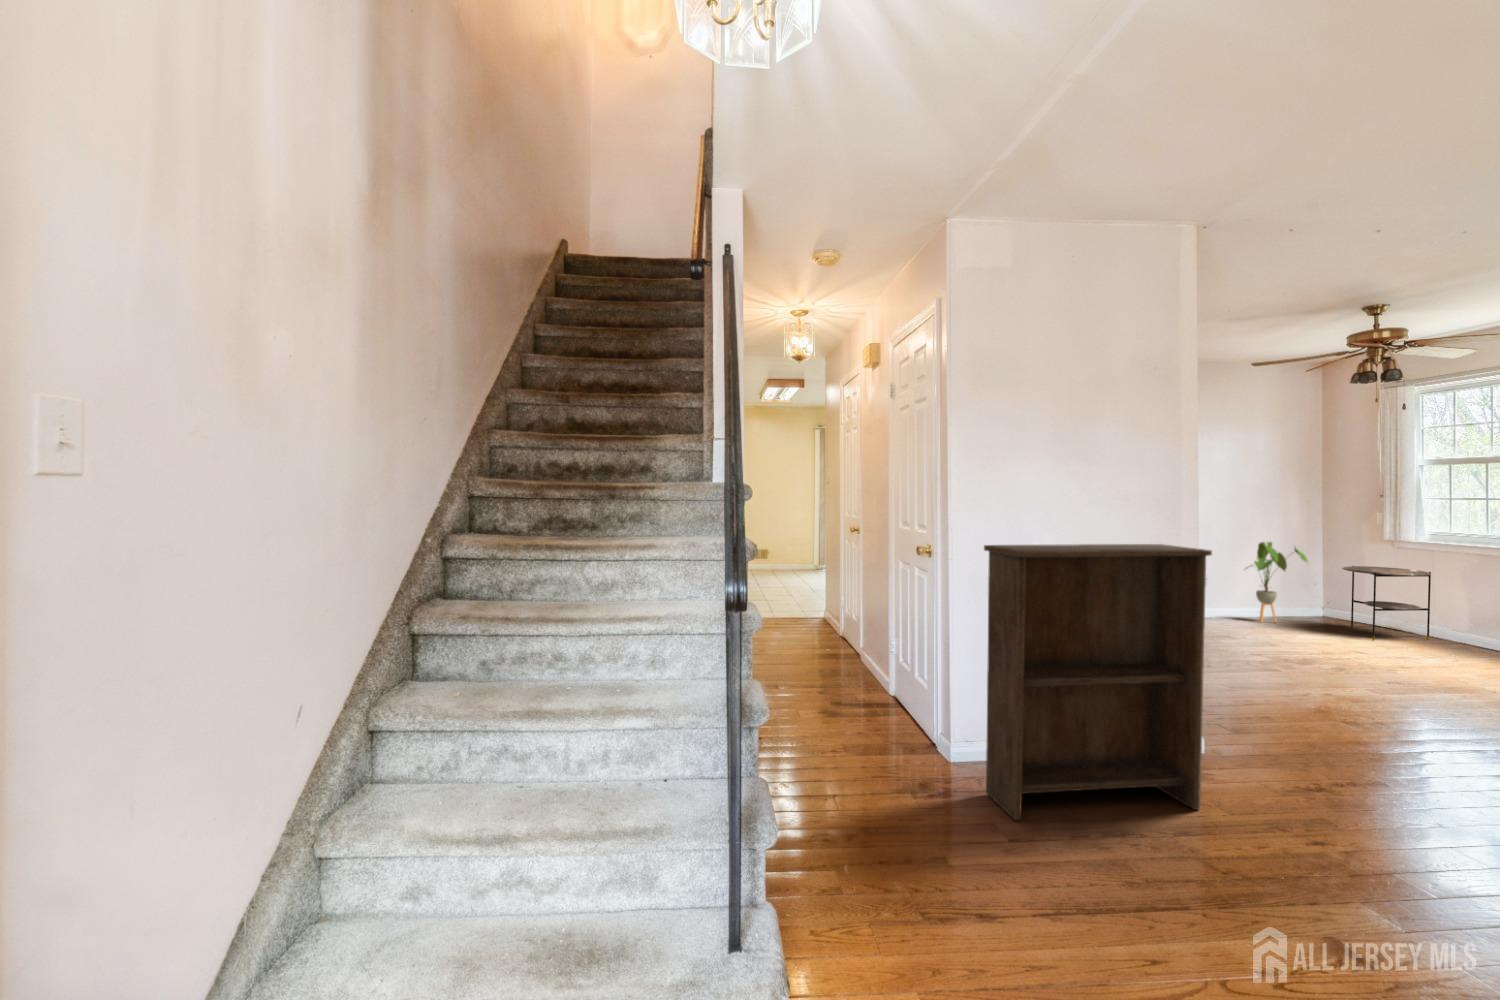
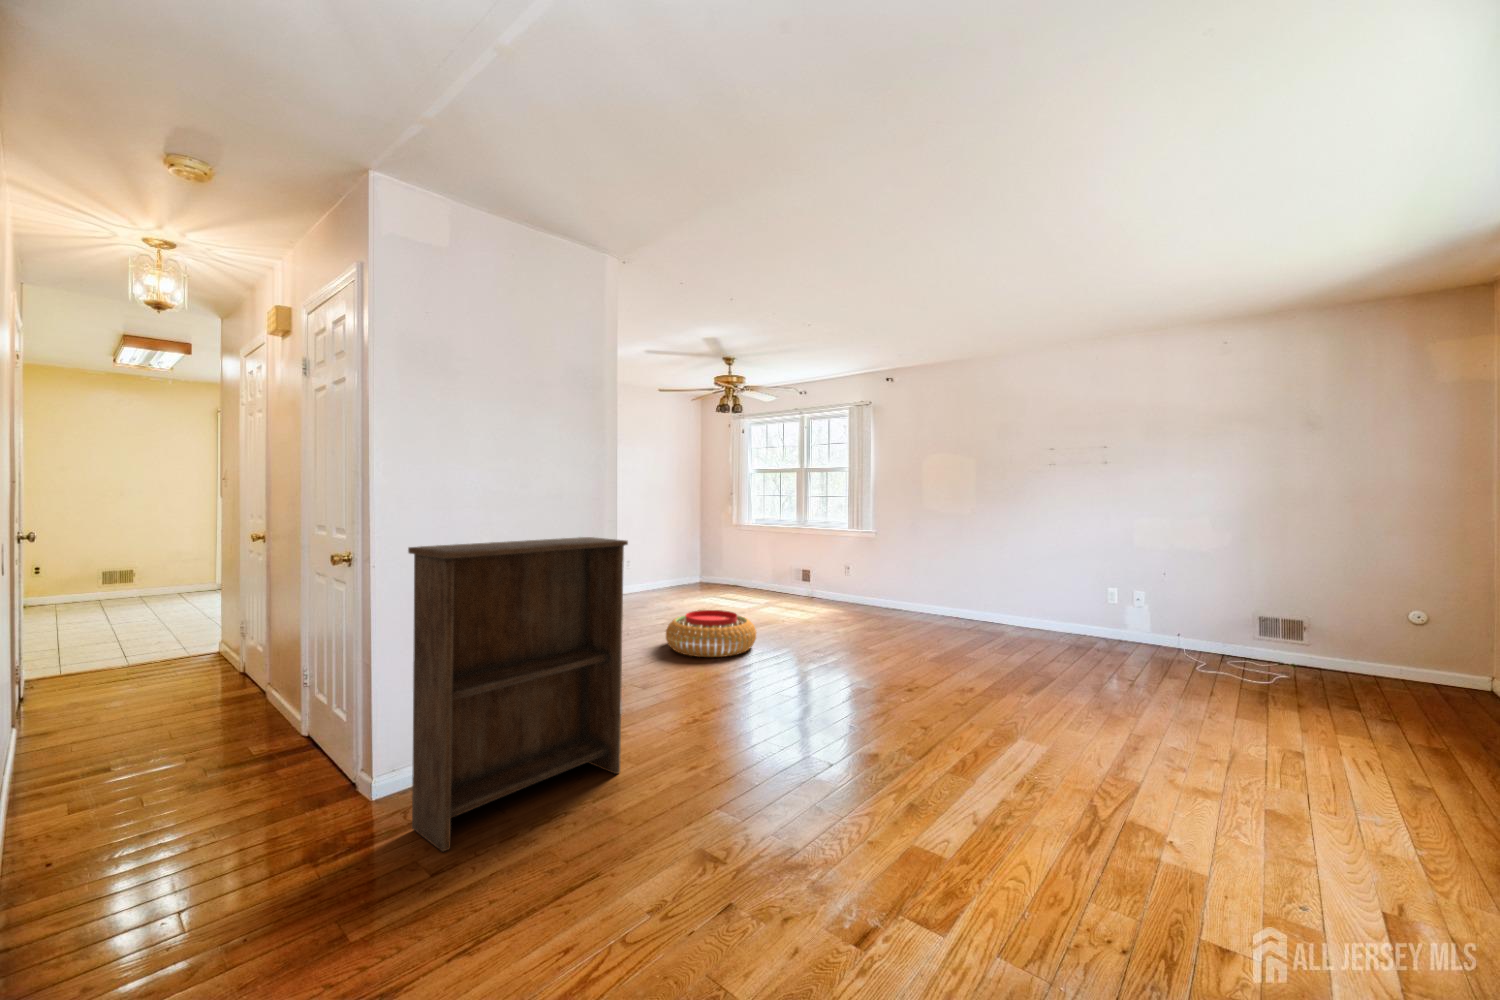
house plant: present [1252,542,1308,623] -> none [652,530,693,593]
side table: present [1343,566,1431,640] -> none [711,546,756,597]
pouf: none [1264,649,1426,718] -> present [666,610,756,657]

